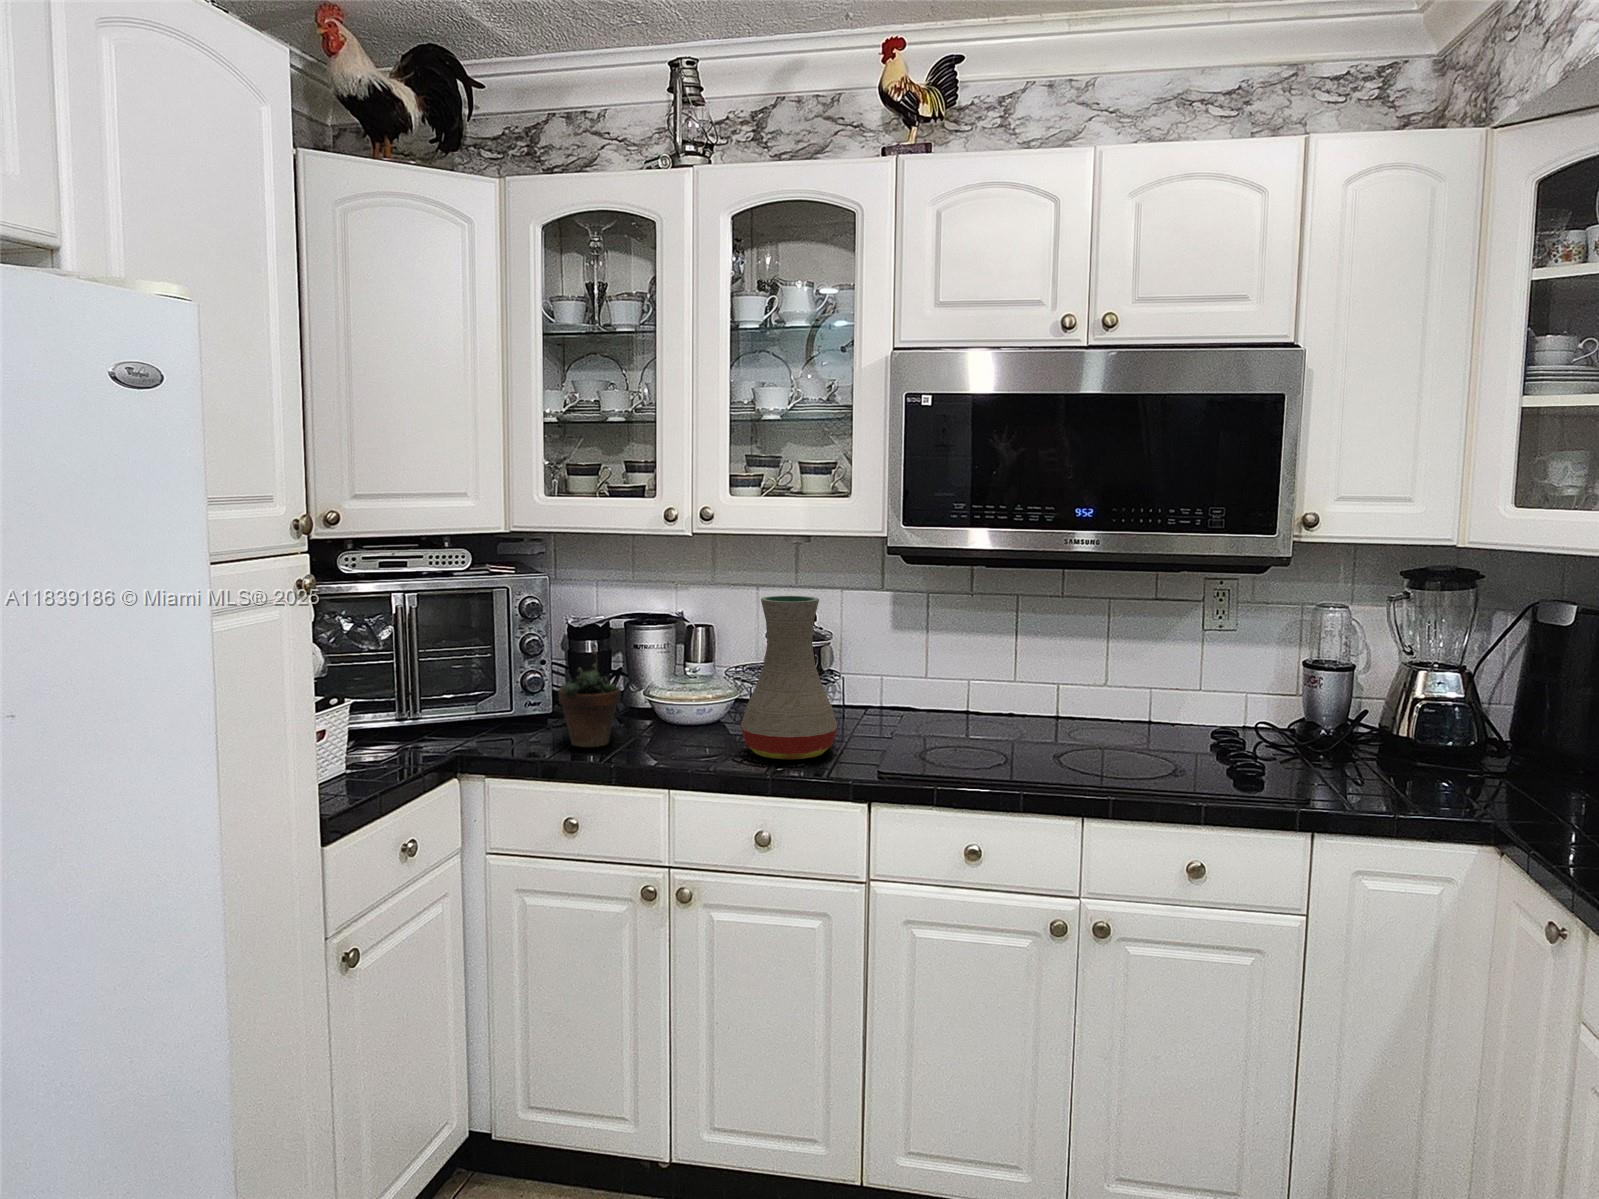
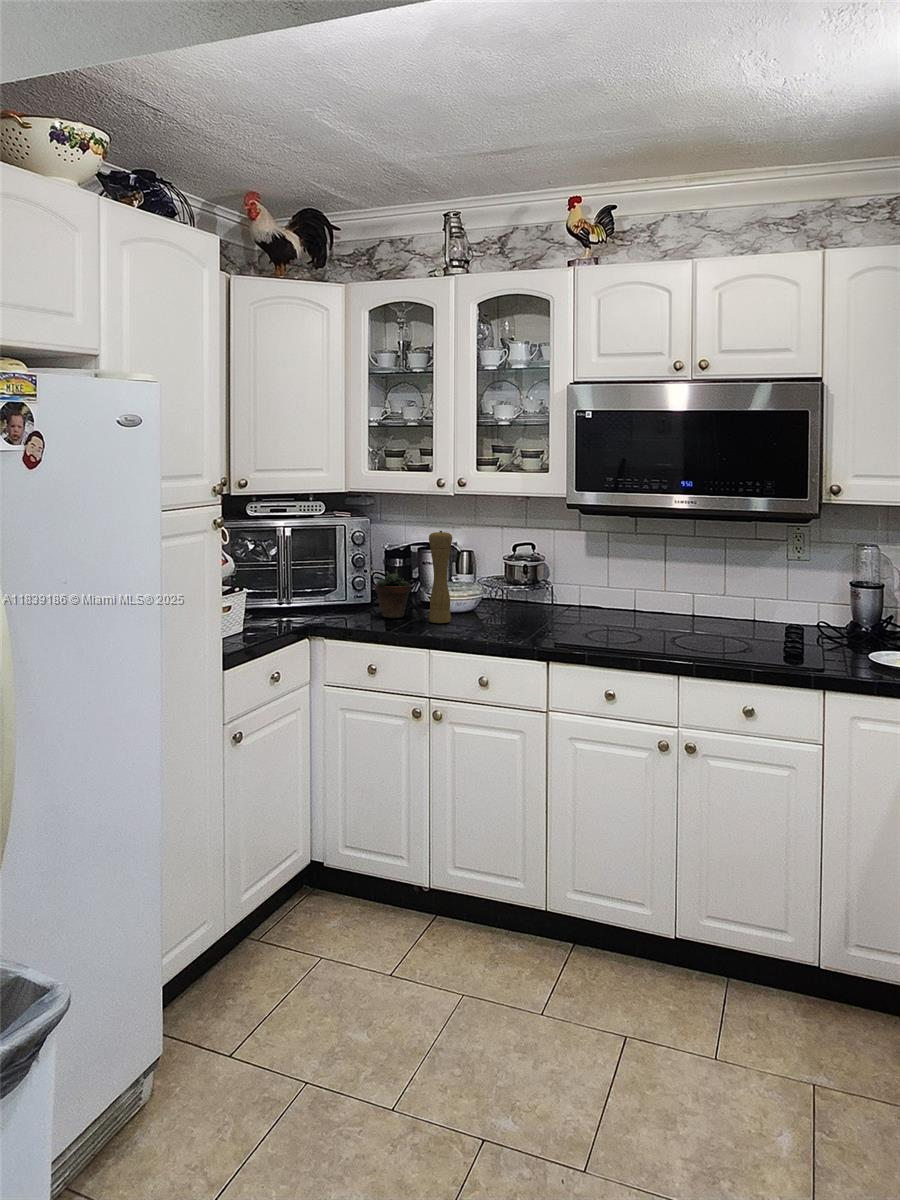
vase: present [741,596,838,760] -> none [479,531,536,626]
pepper mill: none [653,598,694,757] -> present [429,531,452,623]

